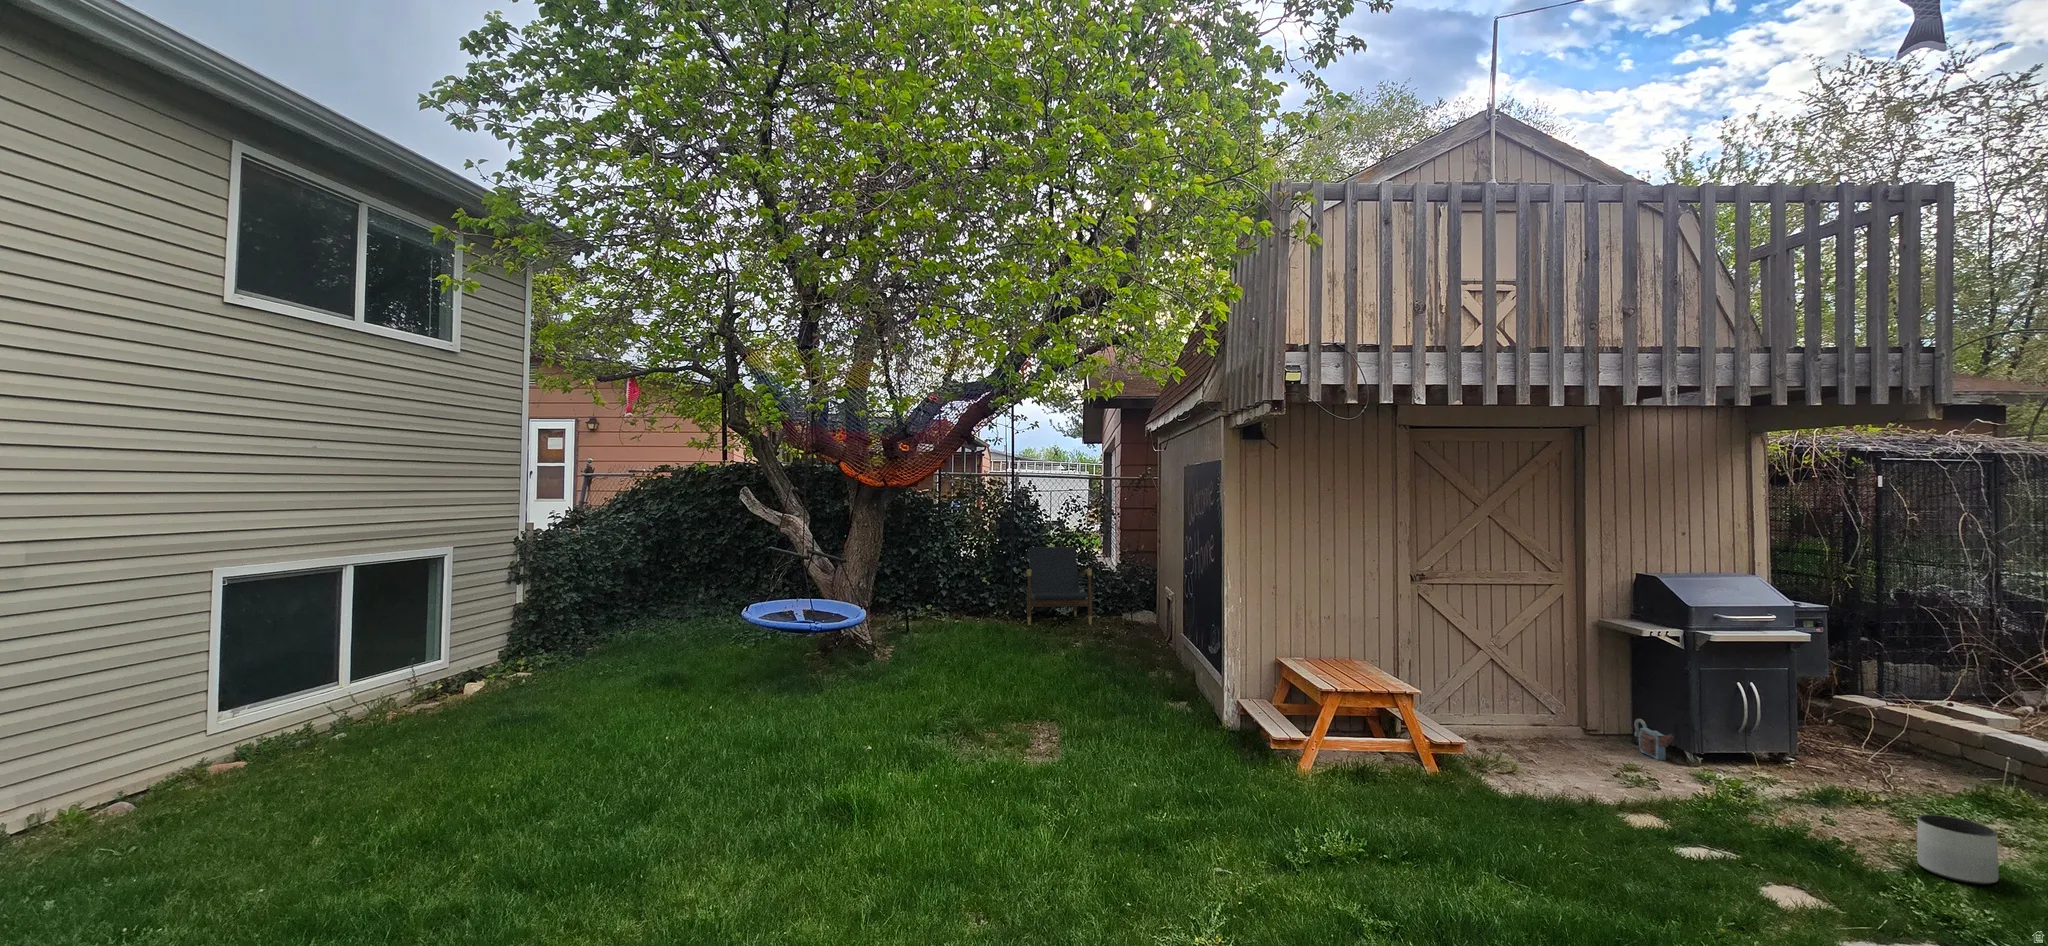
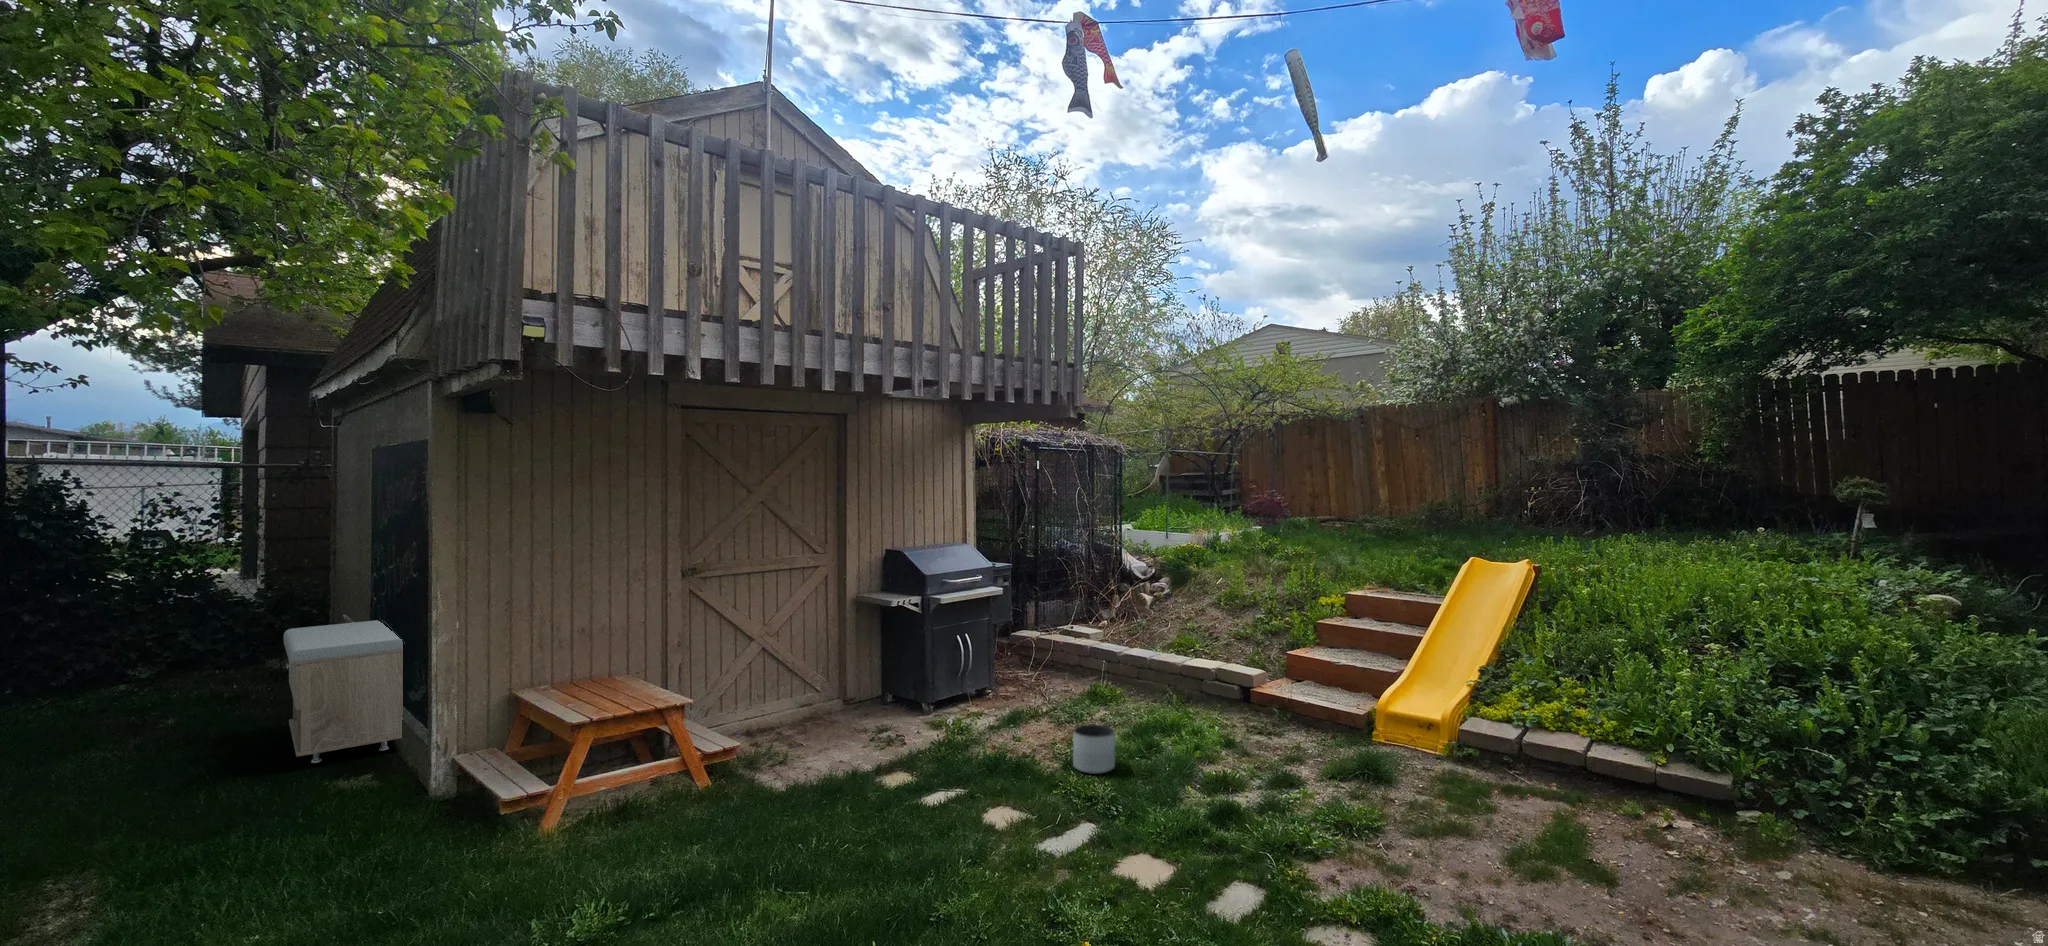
lounge chair: present [1025,547,1092,625] -> none [83,562,226,693]
storage bench: none [1129,595,1200,690] -> present [284,620,403,763]
watering can: present [1634,719,1674,760] -> none [883,681,914,716]

